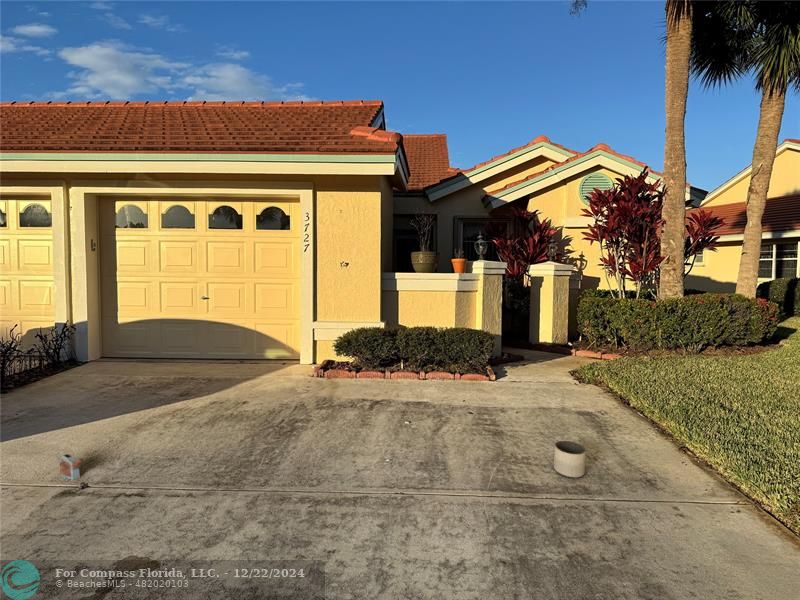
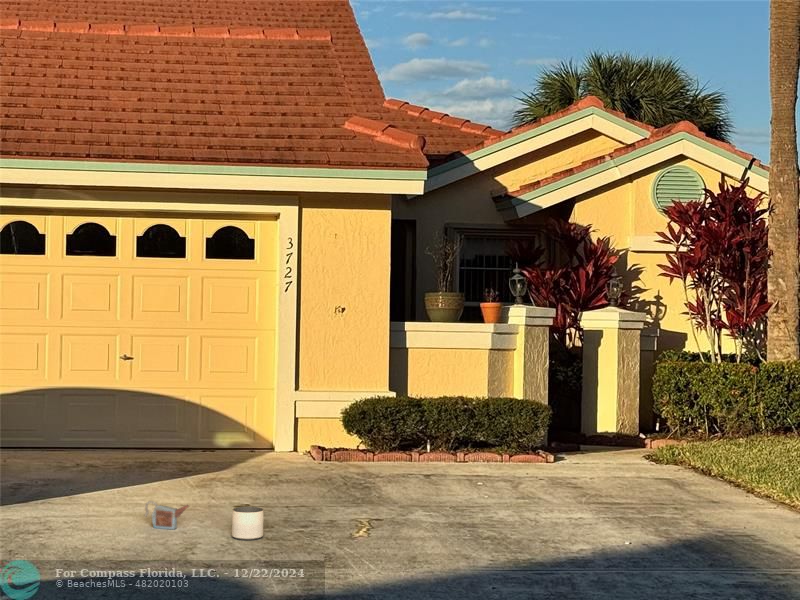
planter: present [554,441,585,478] -> present [232,507,264,540]

